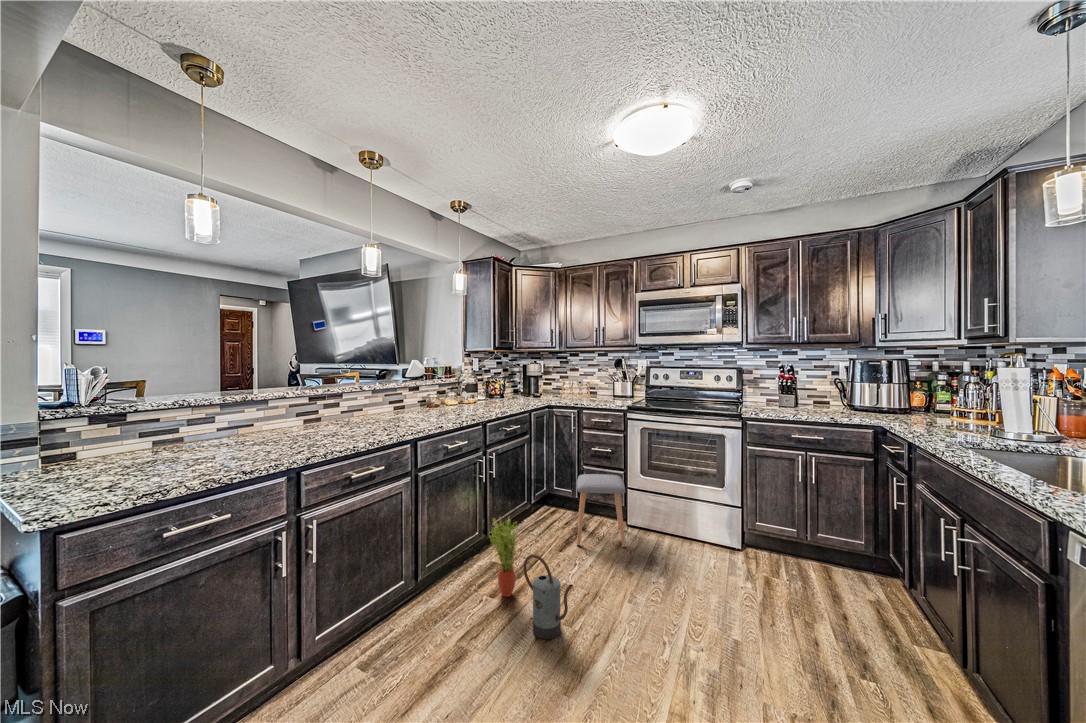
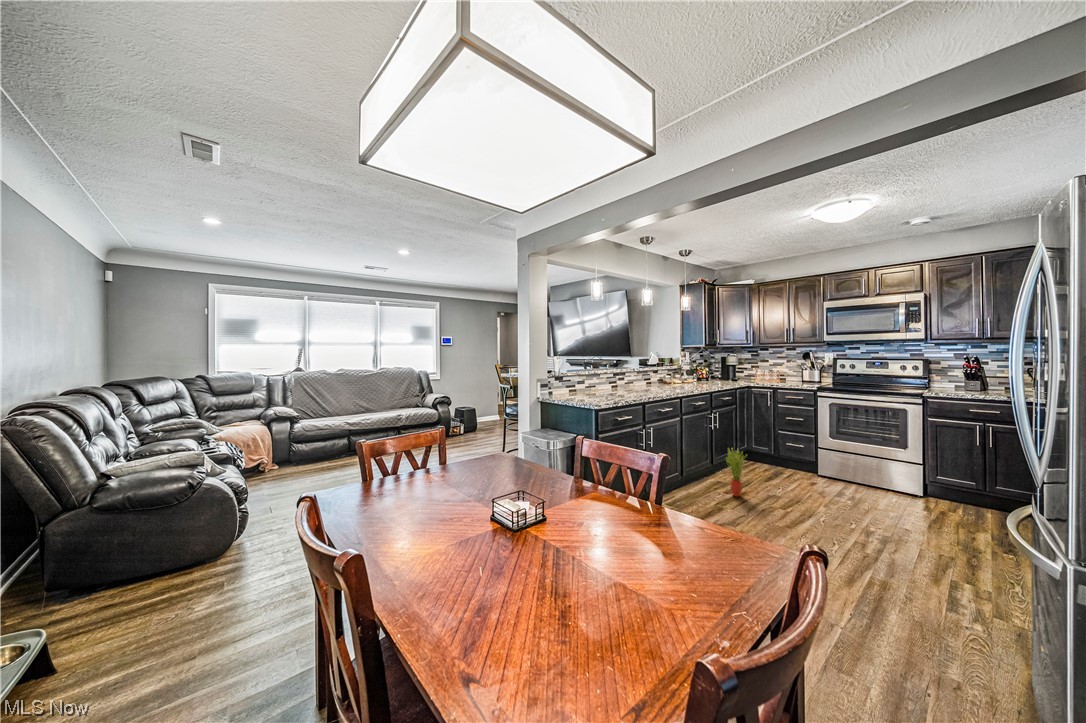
stool: present [577,474,626,548] -> none [776,435,818,486]
watering can: present [523,554,573,639] -> none [752,467,789,514]

